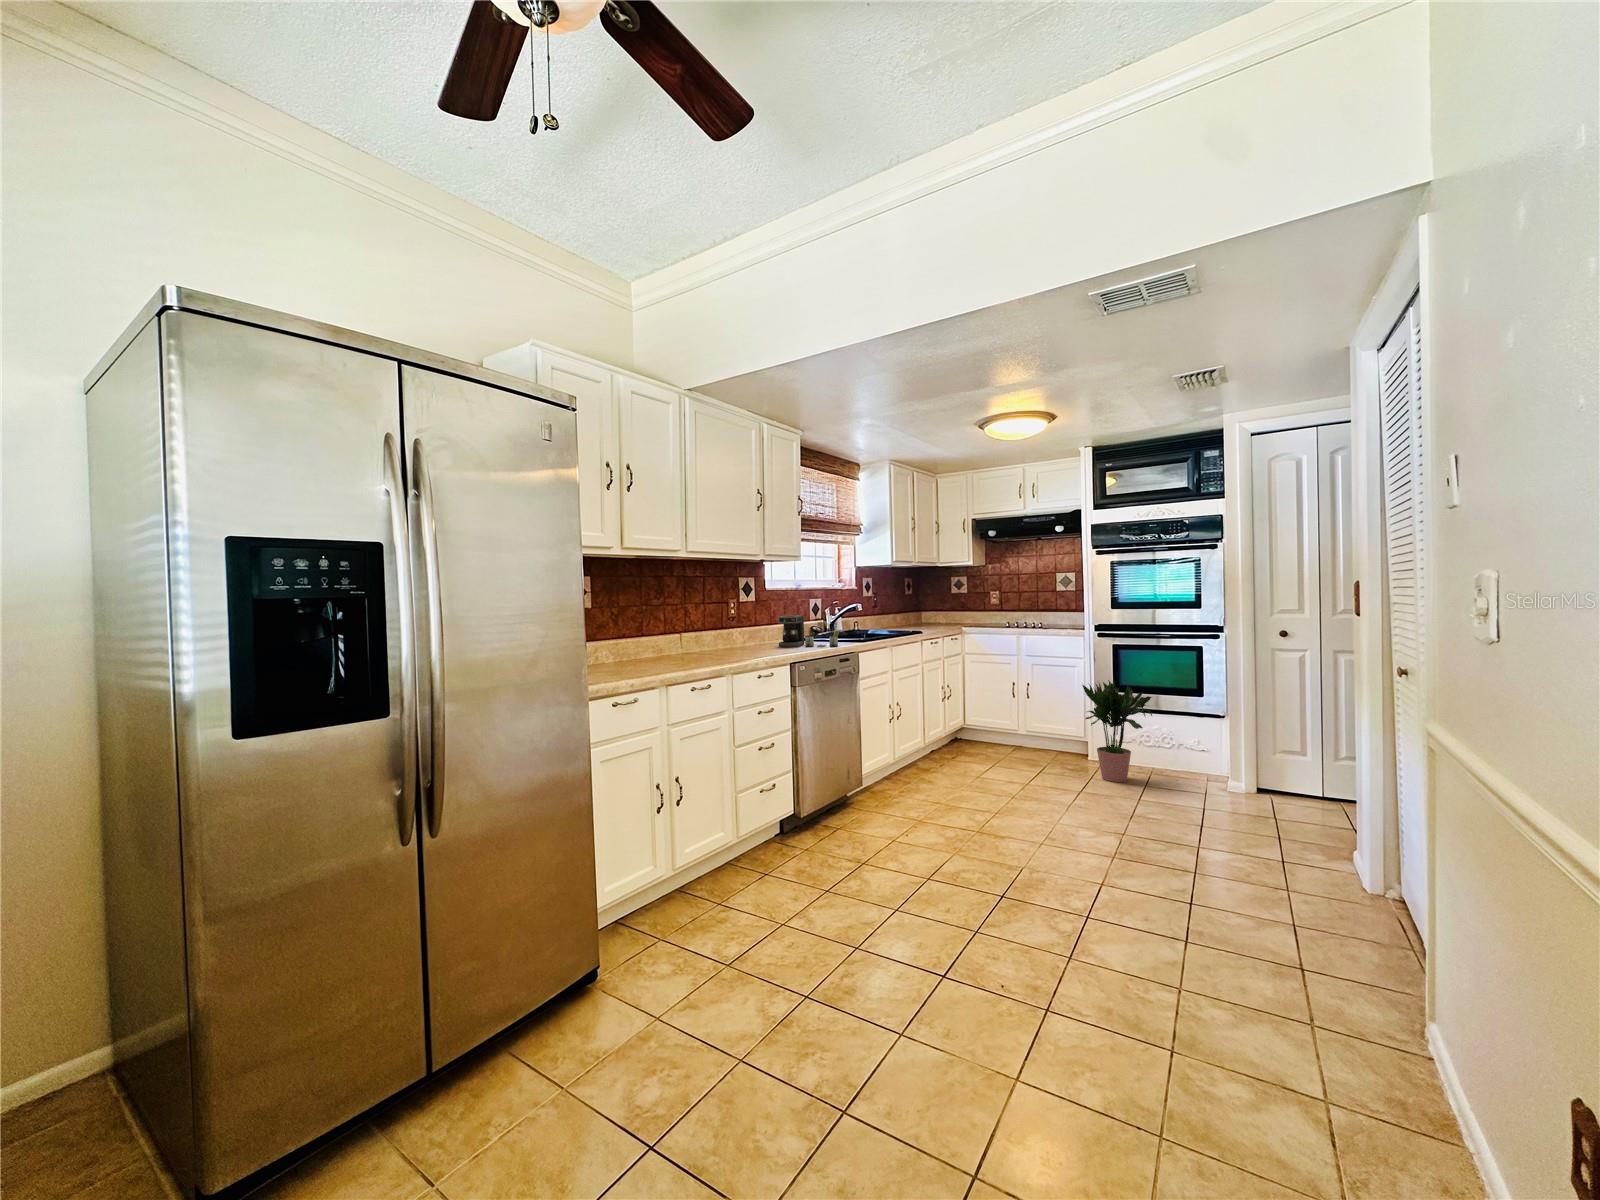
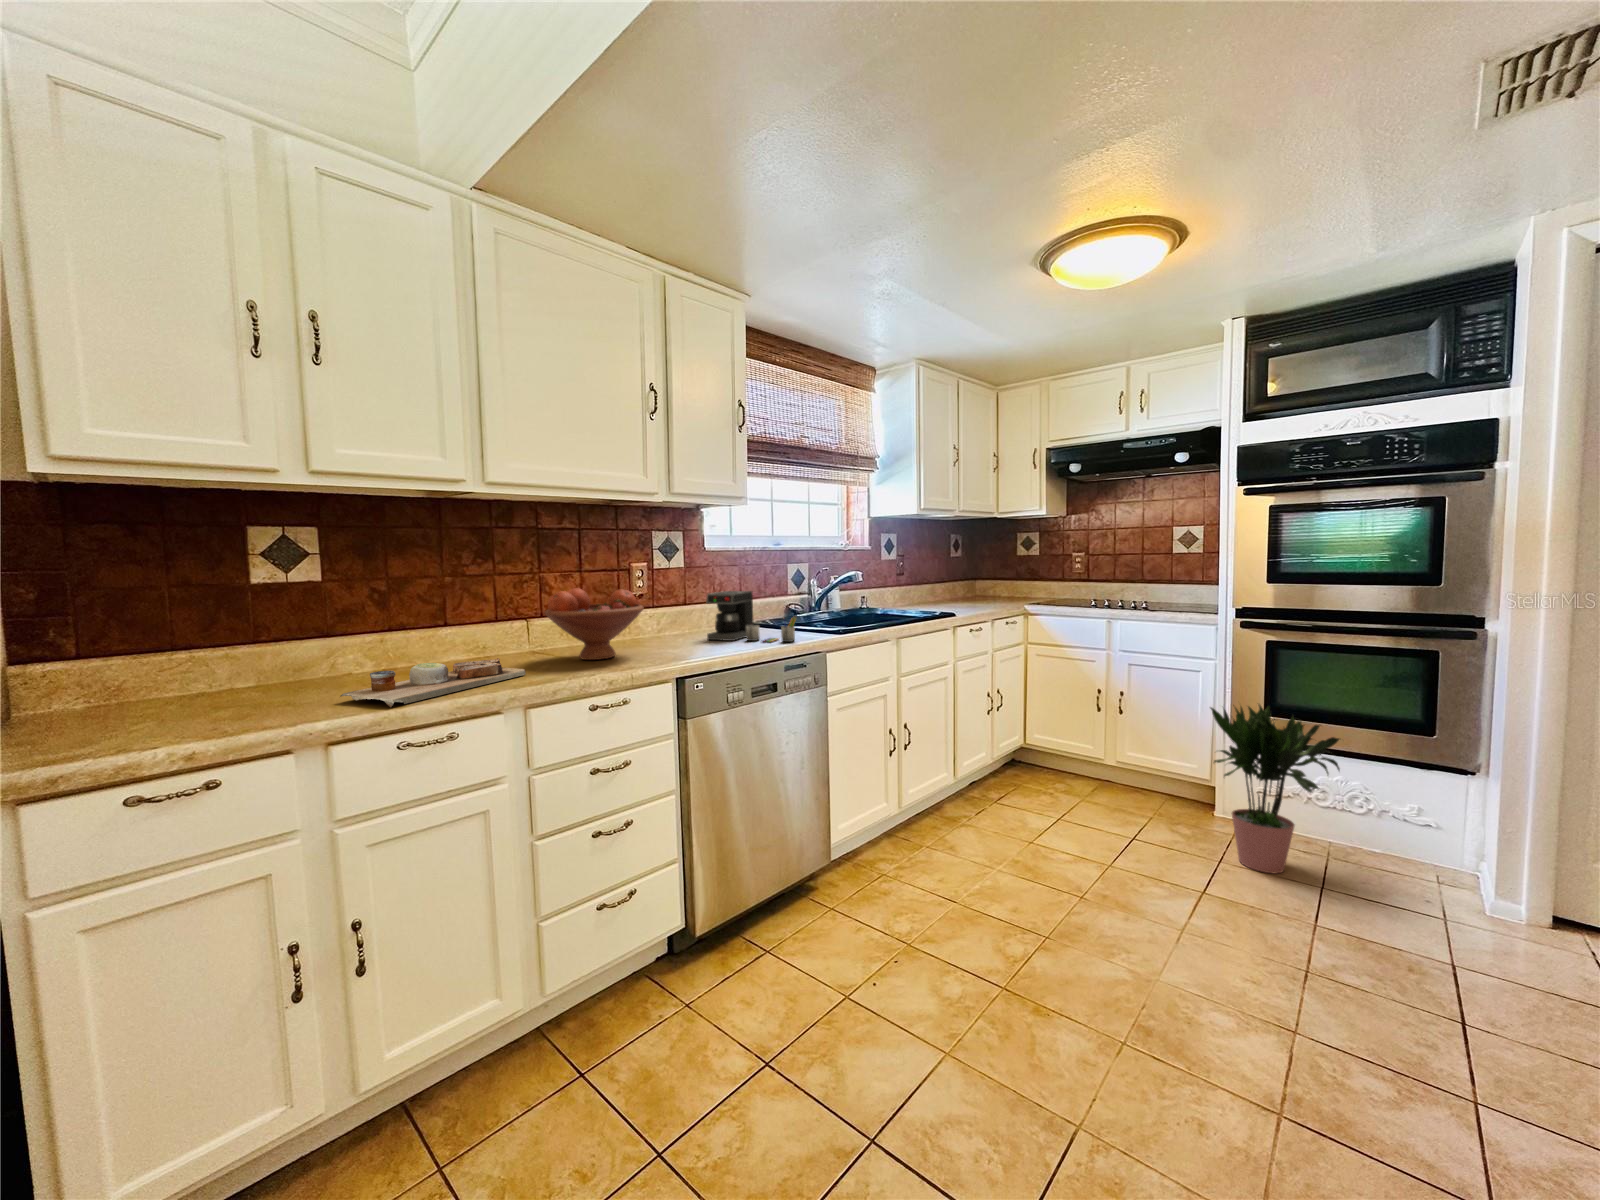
fruit bowl: none [698,612,757,656] -> present [545,588,644,660]
cutting board: none [630,653,706,672] -> present [341,658,526,707]

